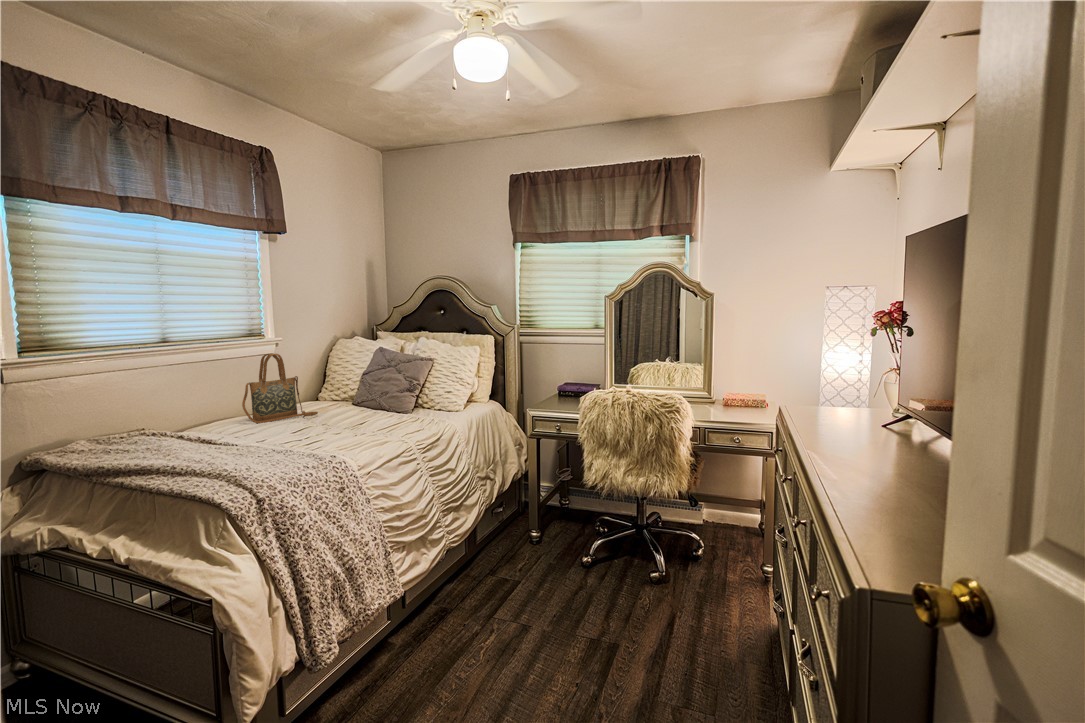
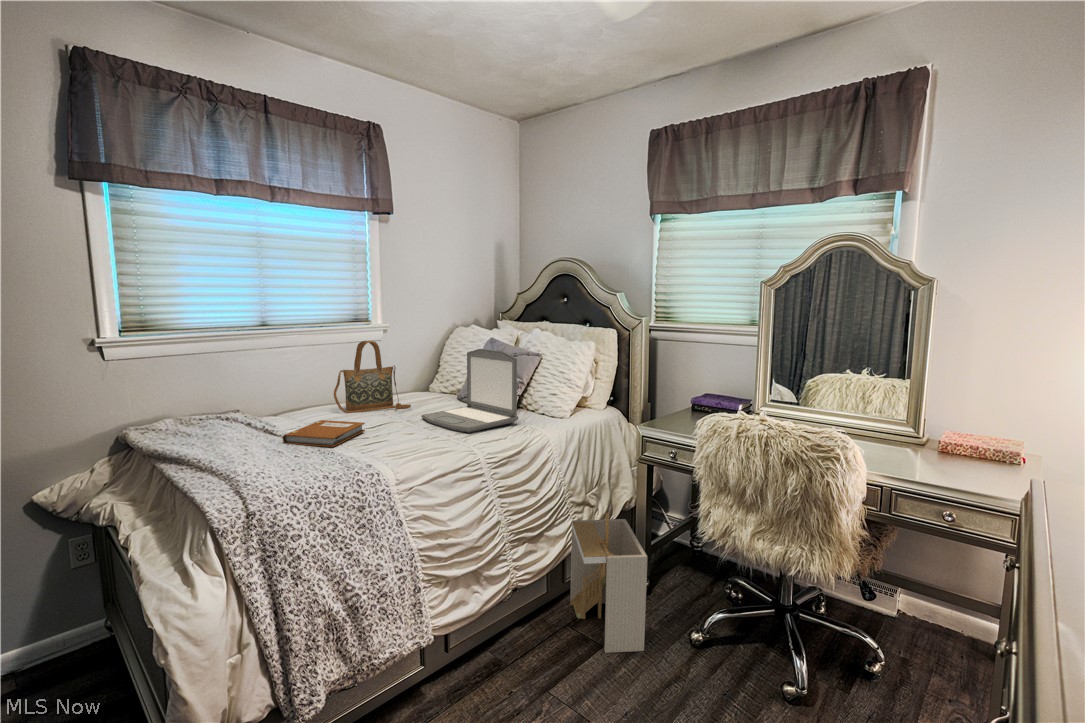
laptop: none [336,356,427,427] -> present [421,349,518,433]
notebook: none [228,426,298,450] -> present [283,420,365,447]
storage bin: none [482,477,551,586] -> present [570,513,647,653]

